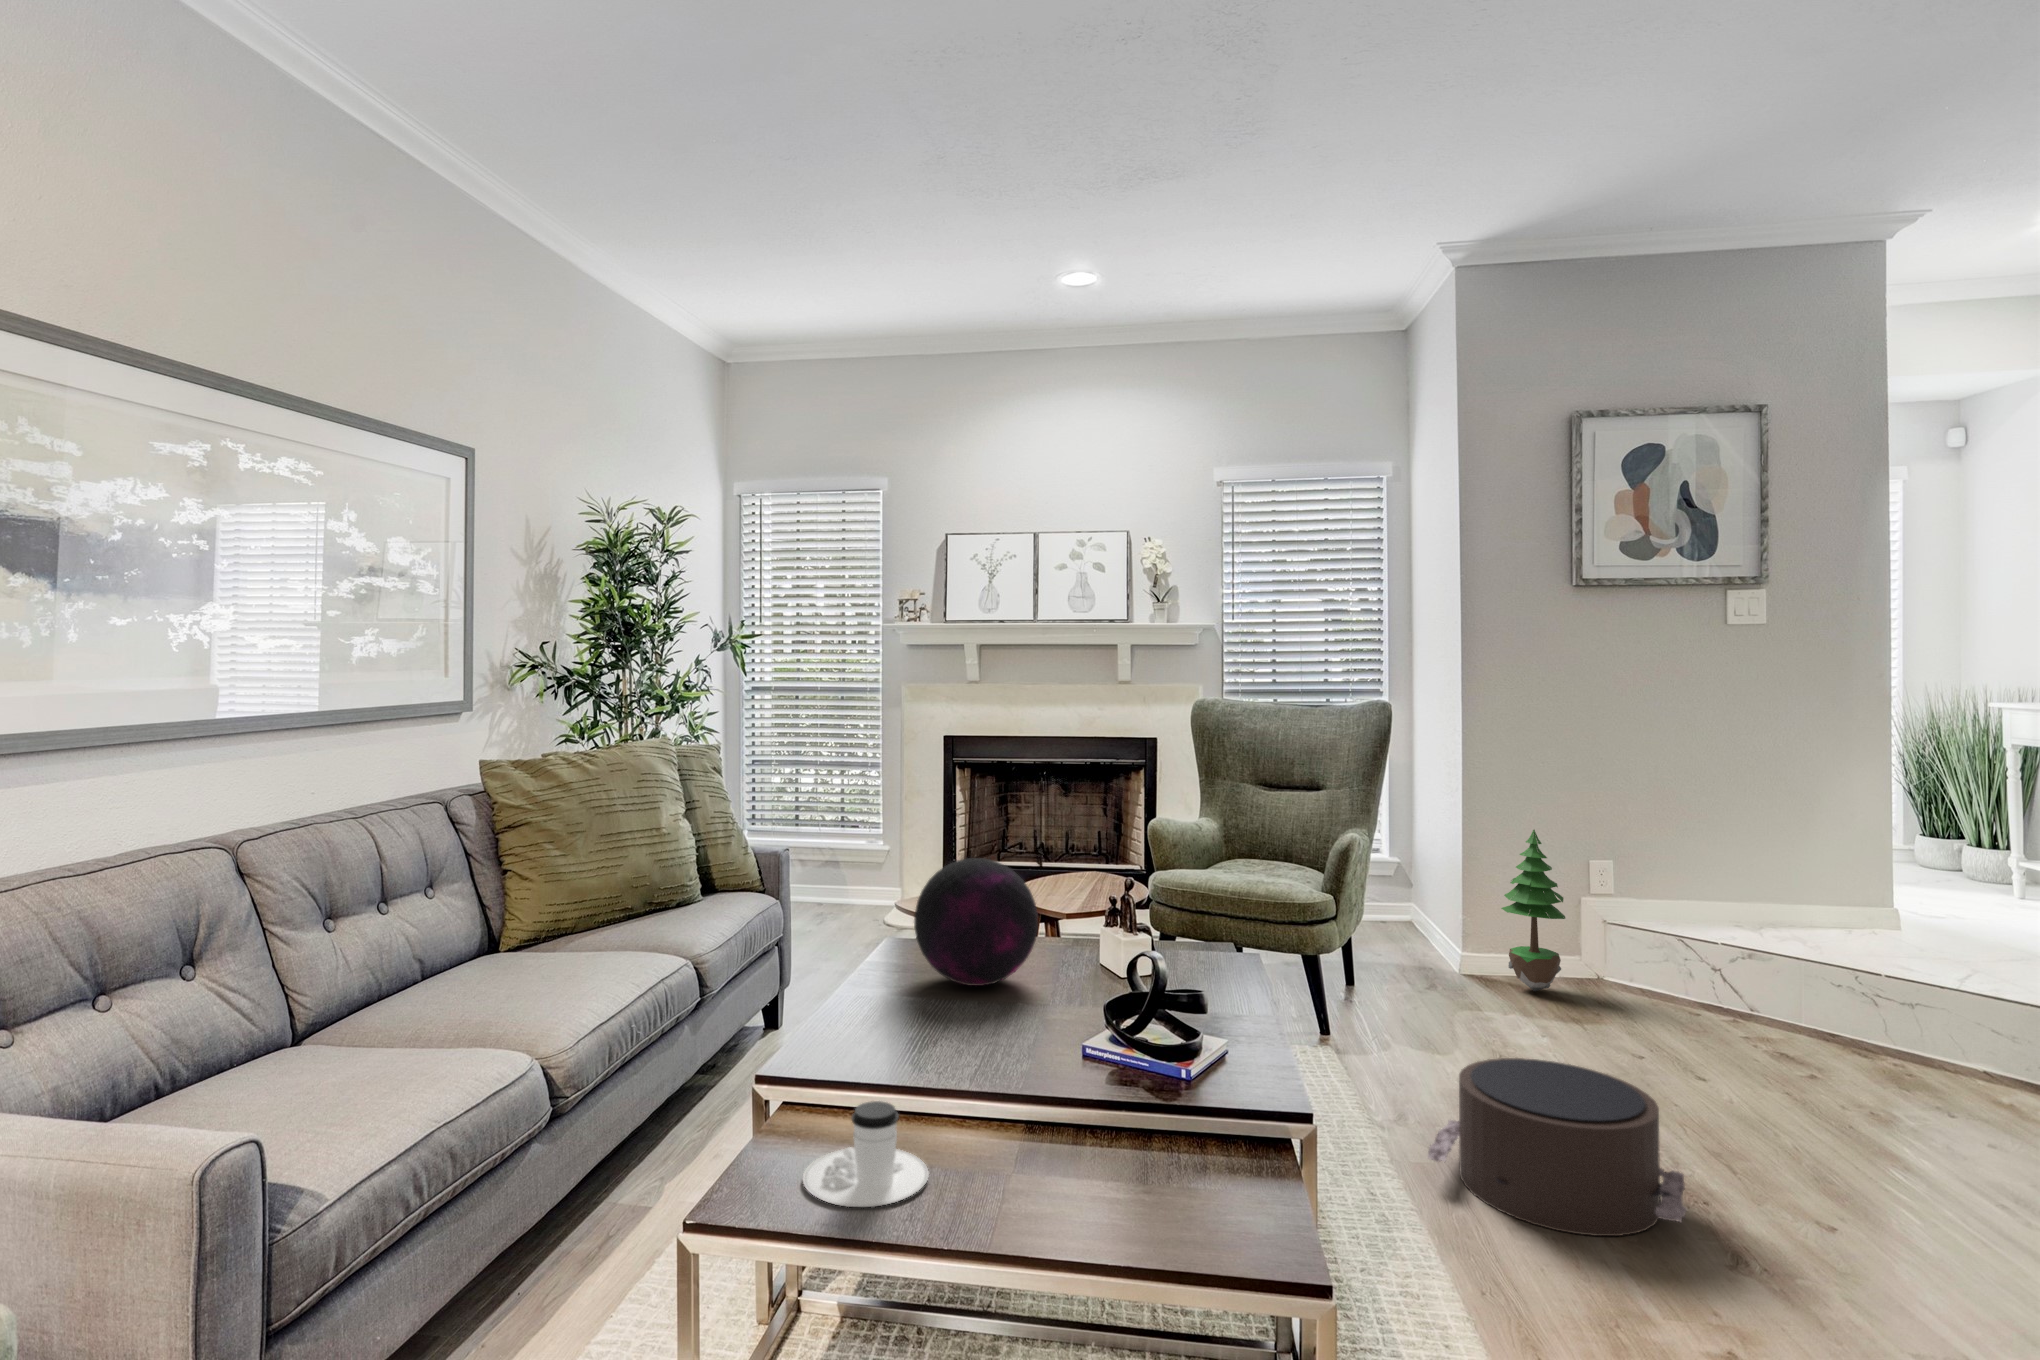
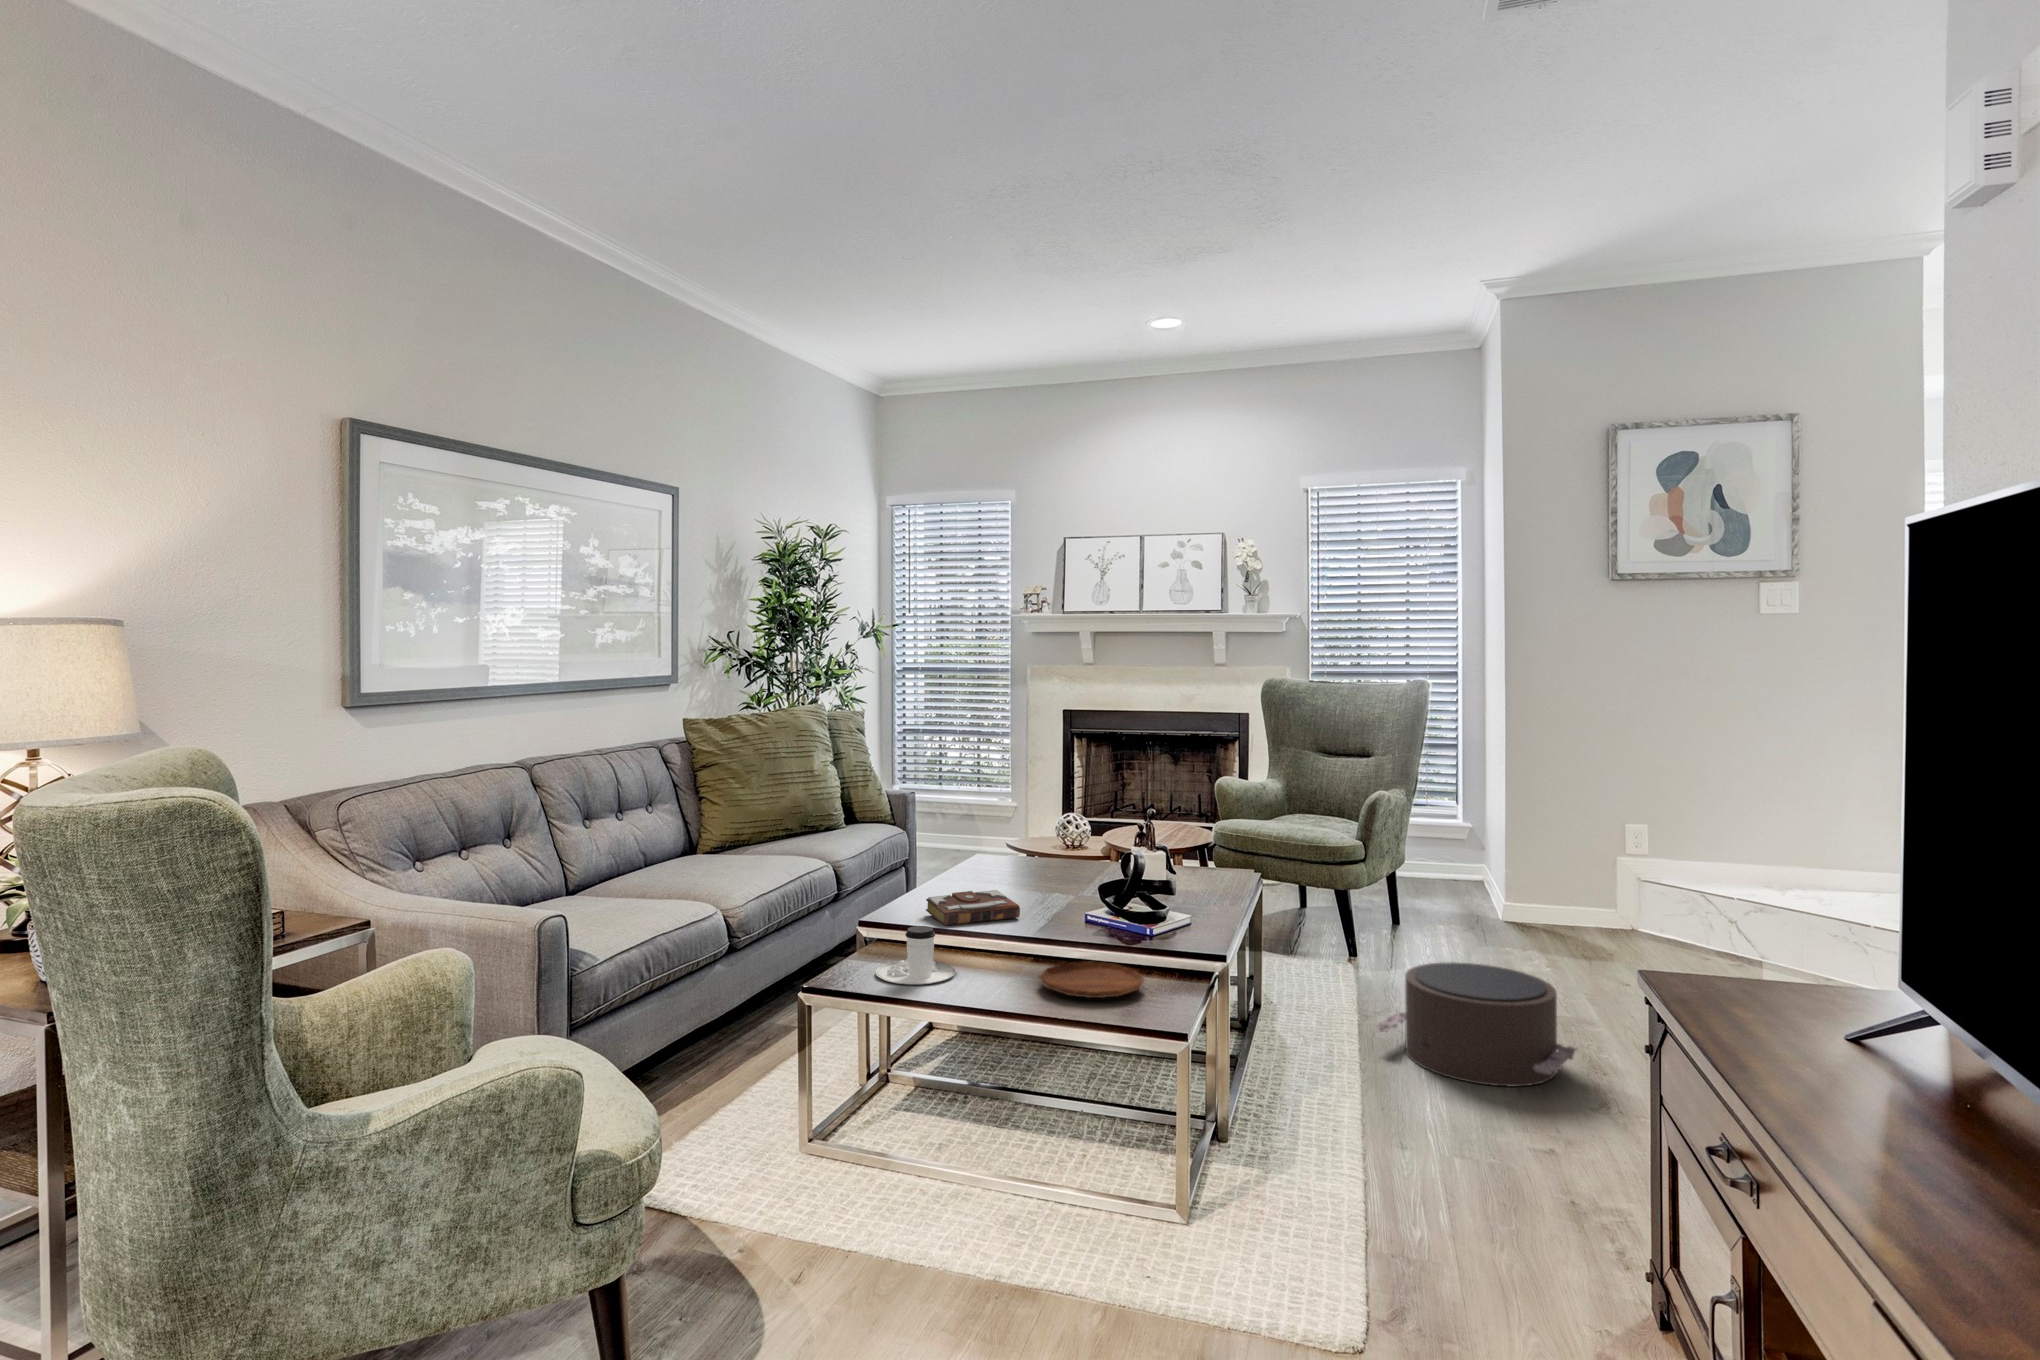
potted tree: present [1501,830,1565,991] -> none [1536,795,1594,939]
decorative orb: present [914,858,1038,986] -> none [985,792,1077,885]
book: none [854,1008,991,1077] -> present [926,890,1020,926]
tray: none [1067,1138,1231,1222] -> present [1039,961,1144,998]

